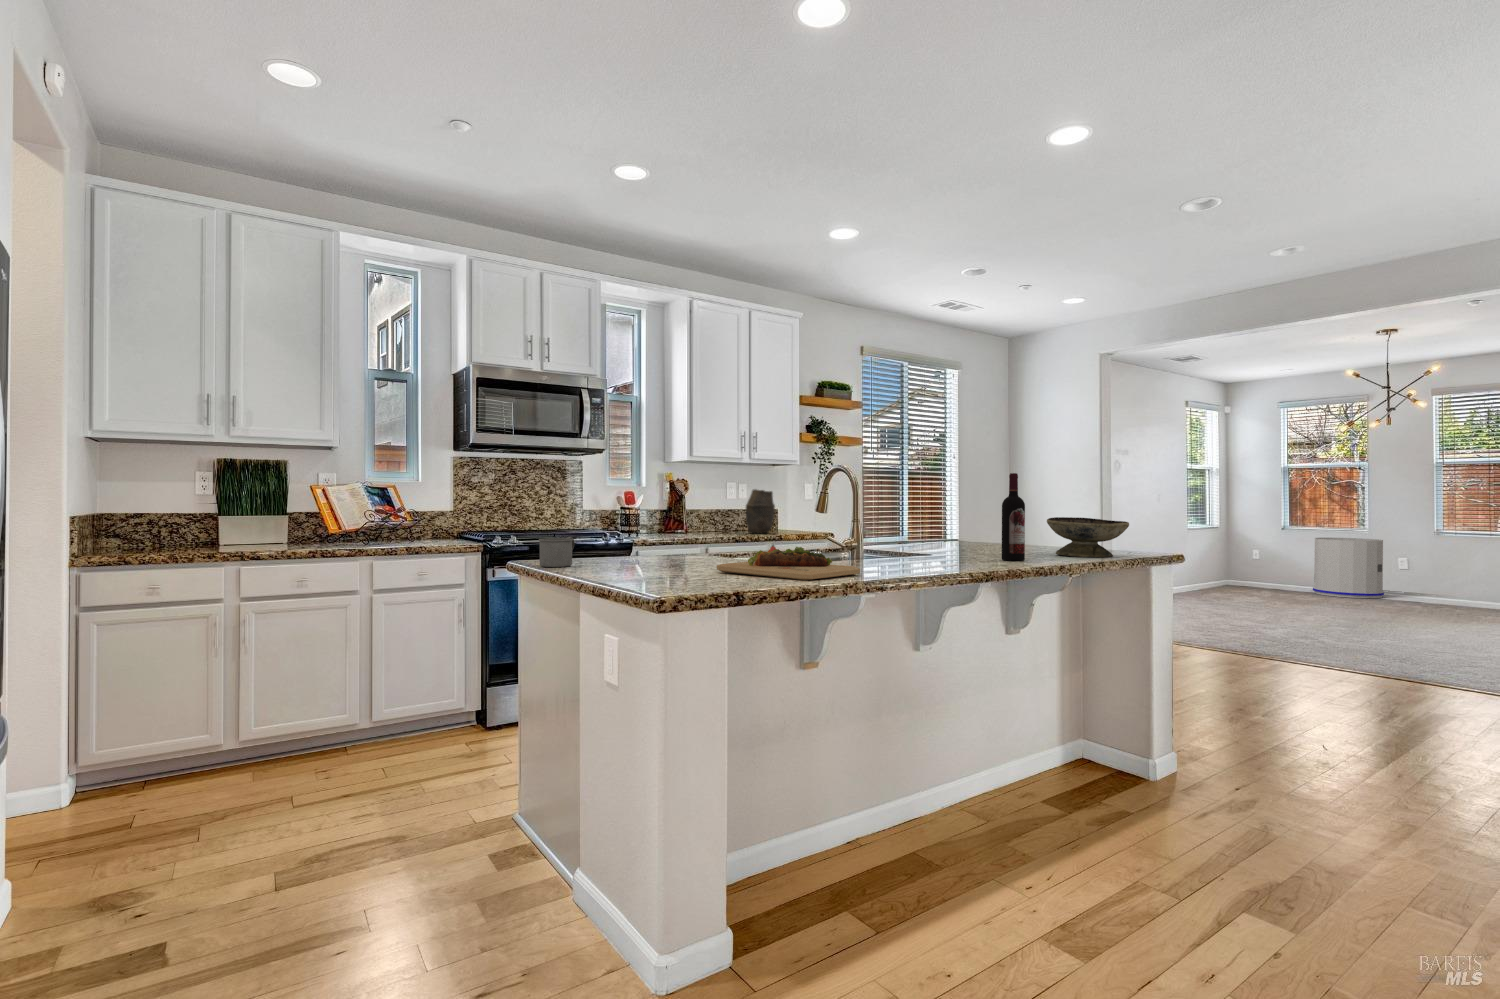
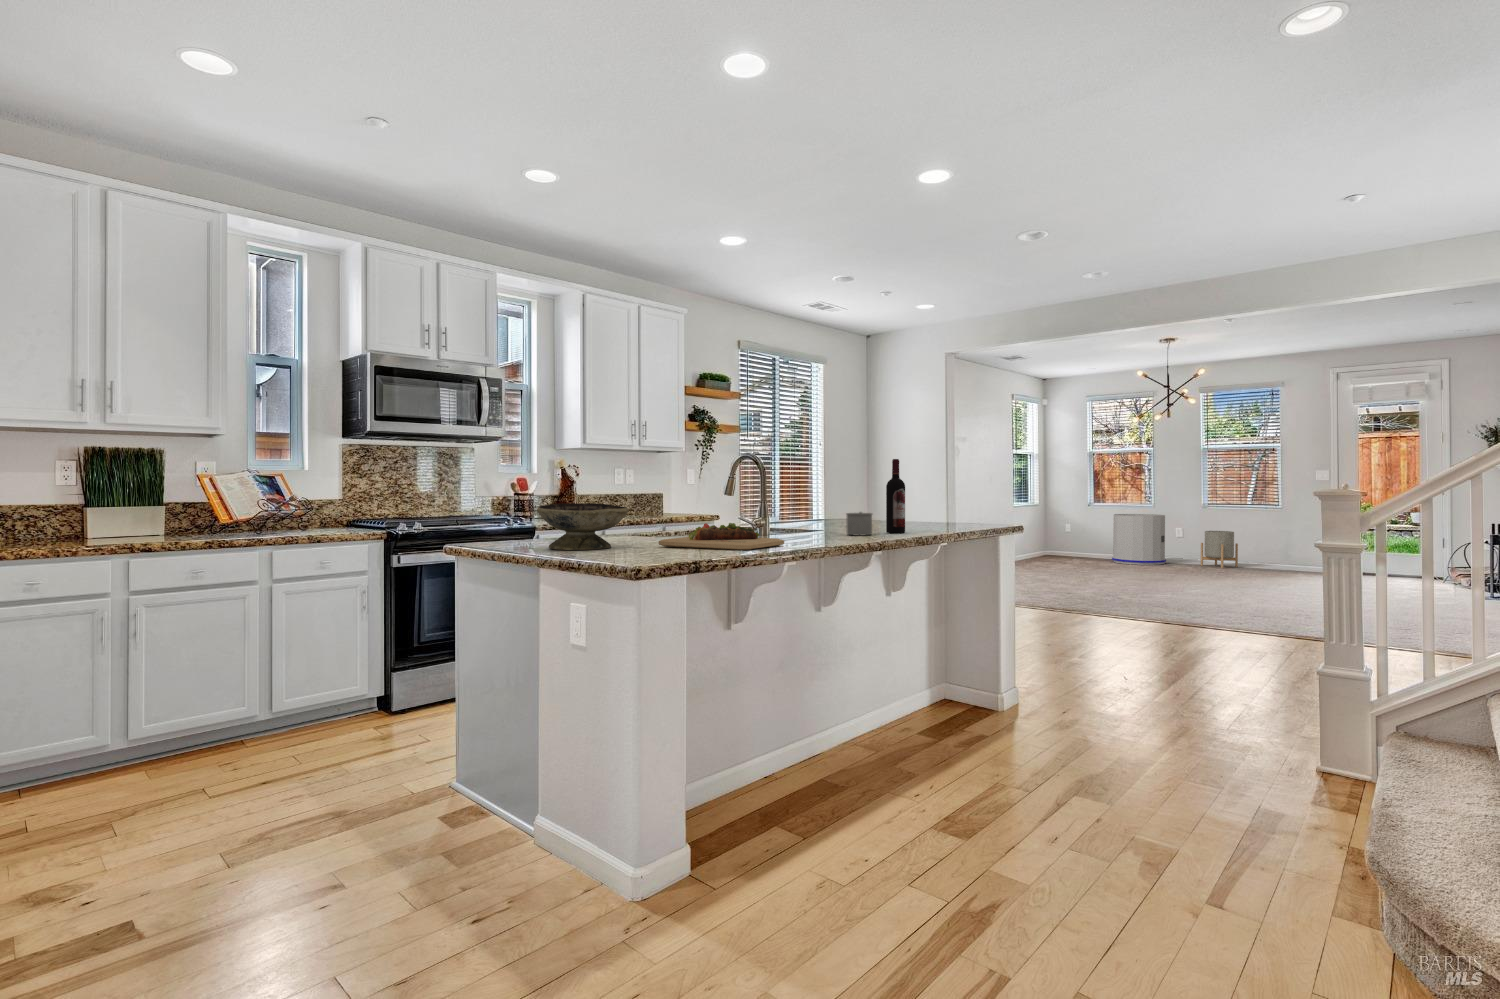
vase: present [746,489,775,533] -> none [631,475,659,517]
decorative bowl: present [1047,517,1129,557] -> present [537,503,628,550]
mug: present [539,537,574,567] -> present [846,512,872,535]
planter: none [1431,560,1483,605] -> present [1201,531,1238,568]

